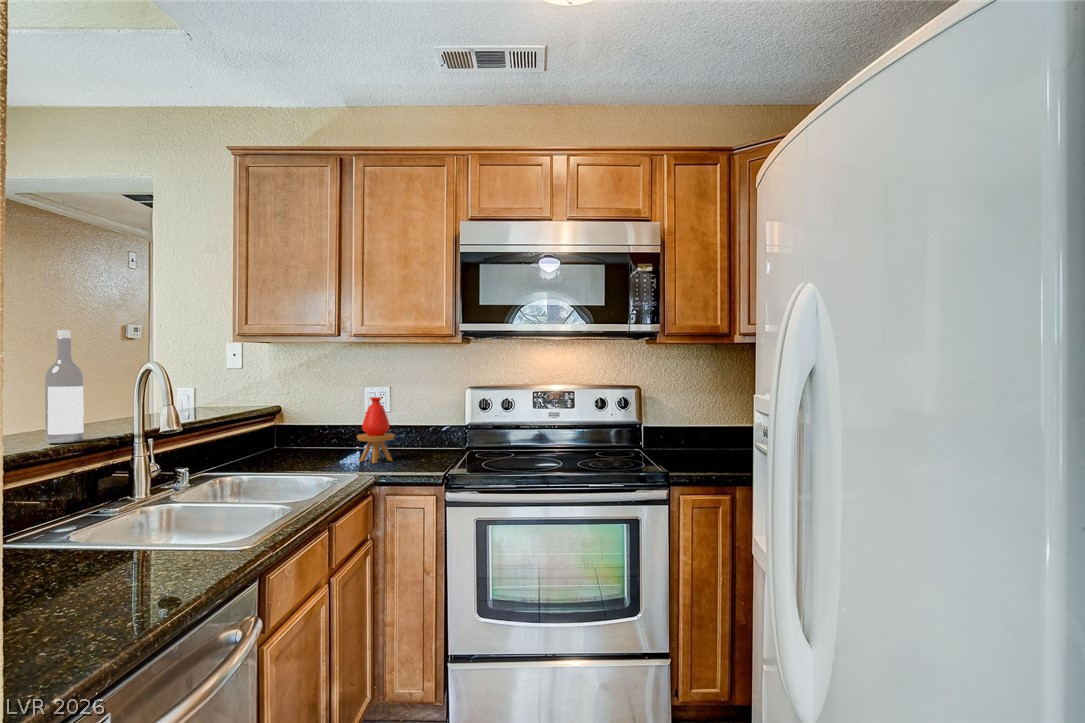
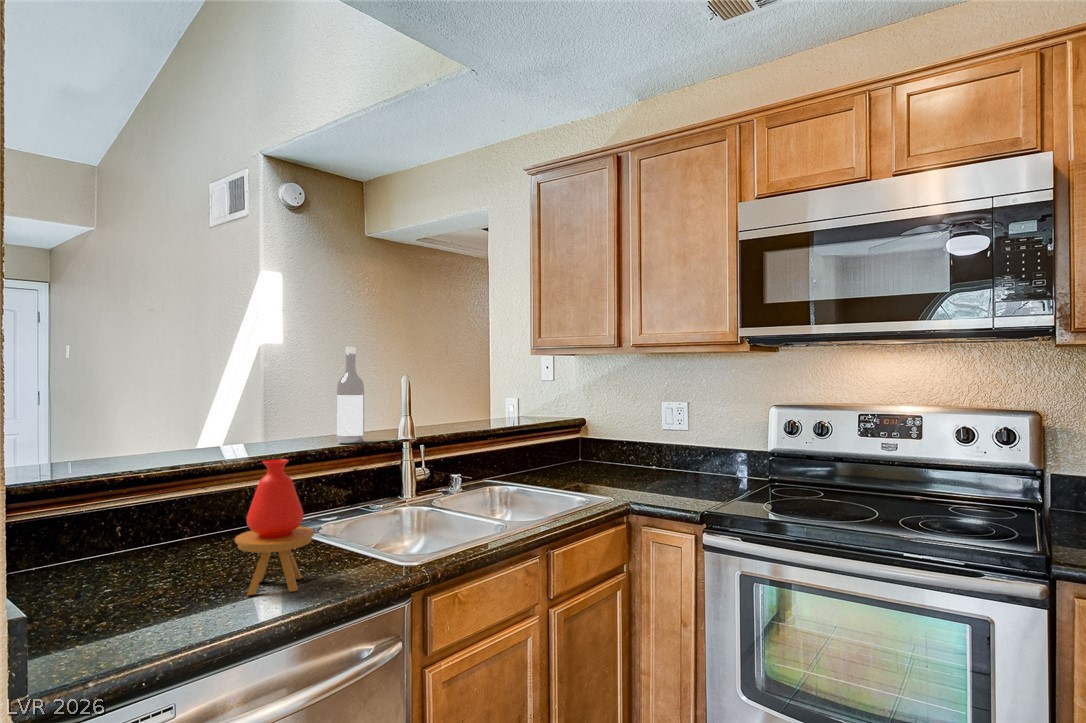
vase: present [357,397,395,463] -> present [235,459,314,595]

